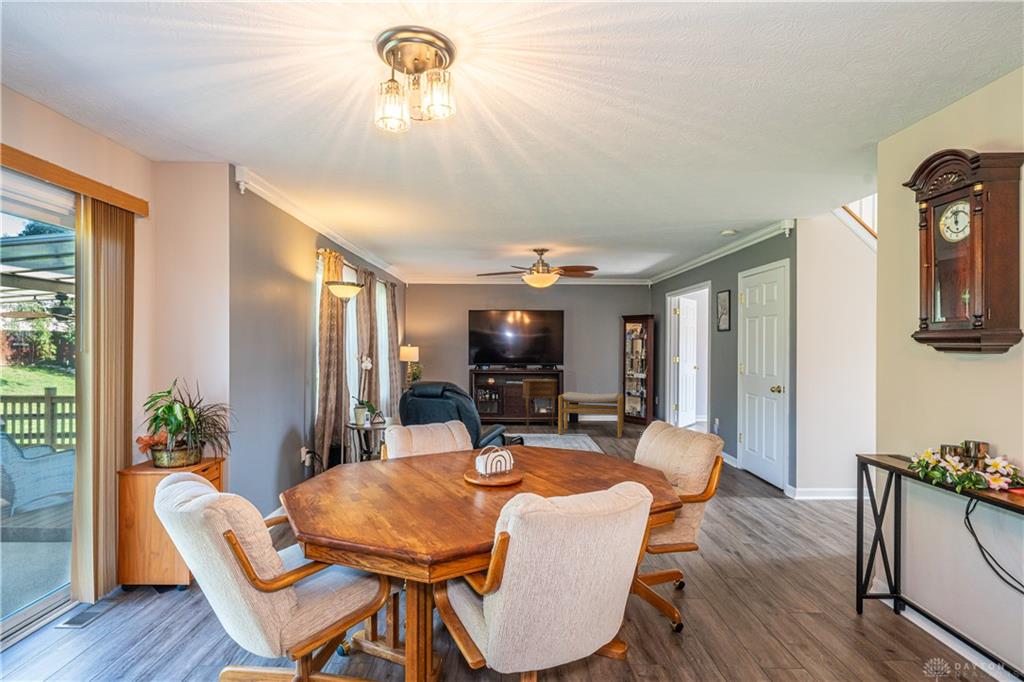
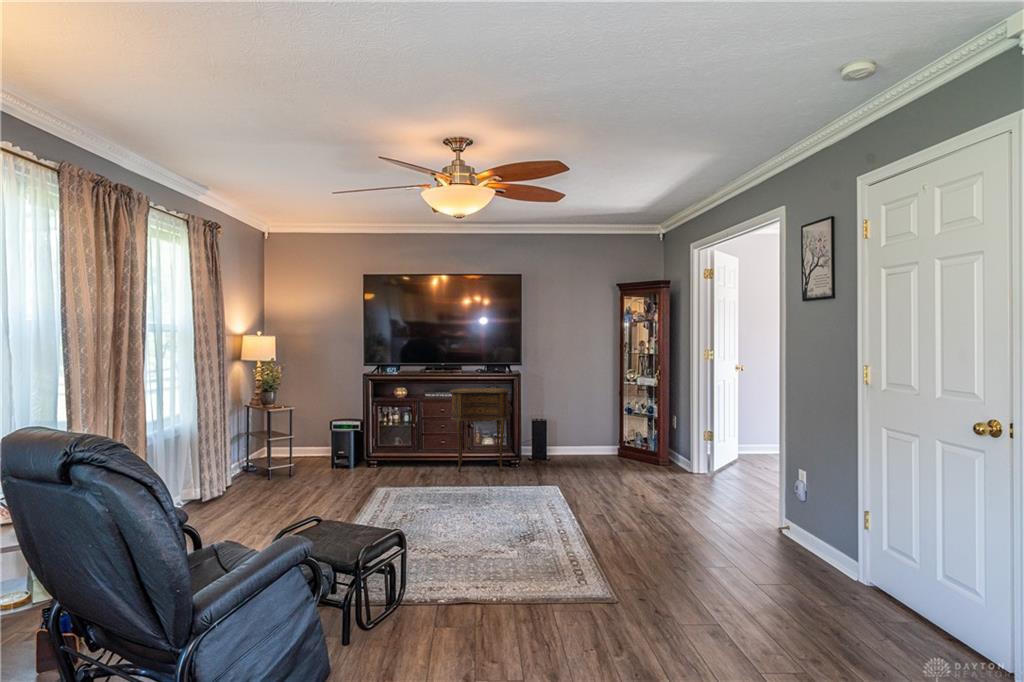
footstool: present [559,392,623,438] -> none [506,410,618,494]

